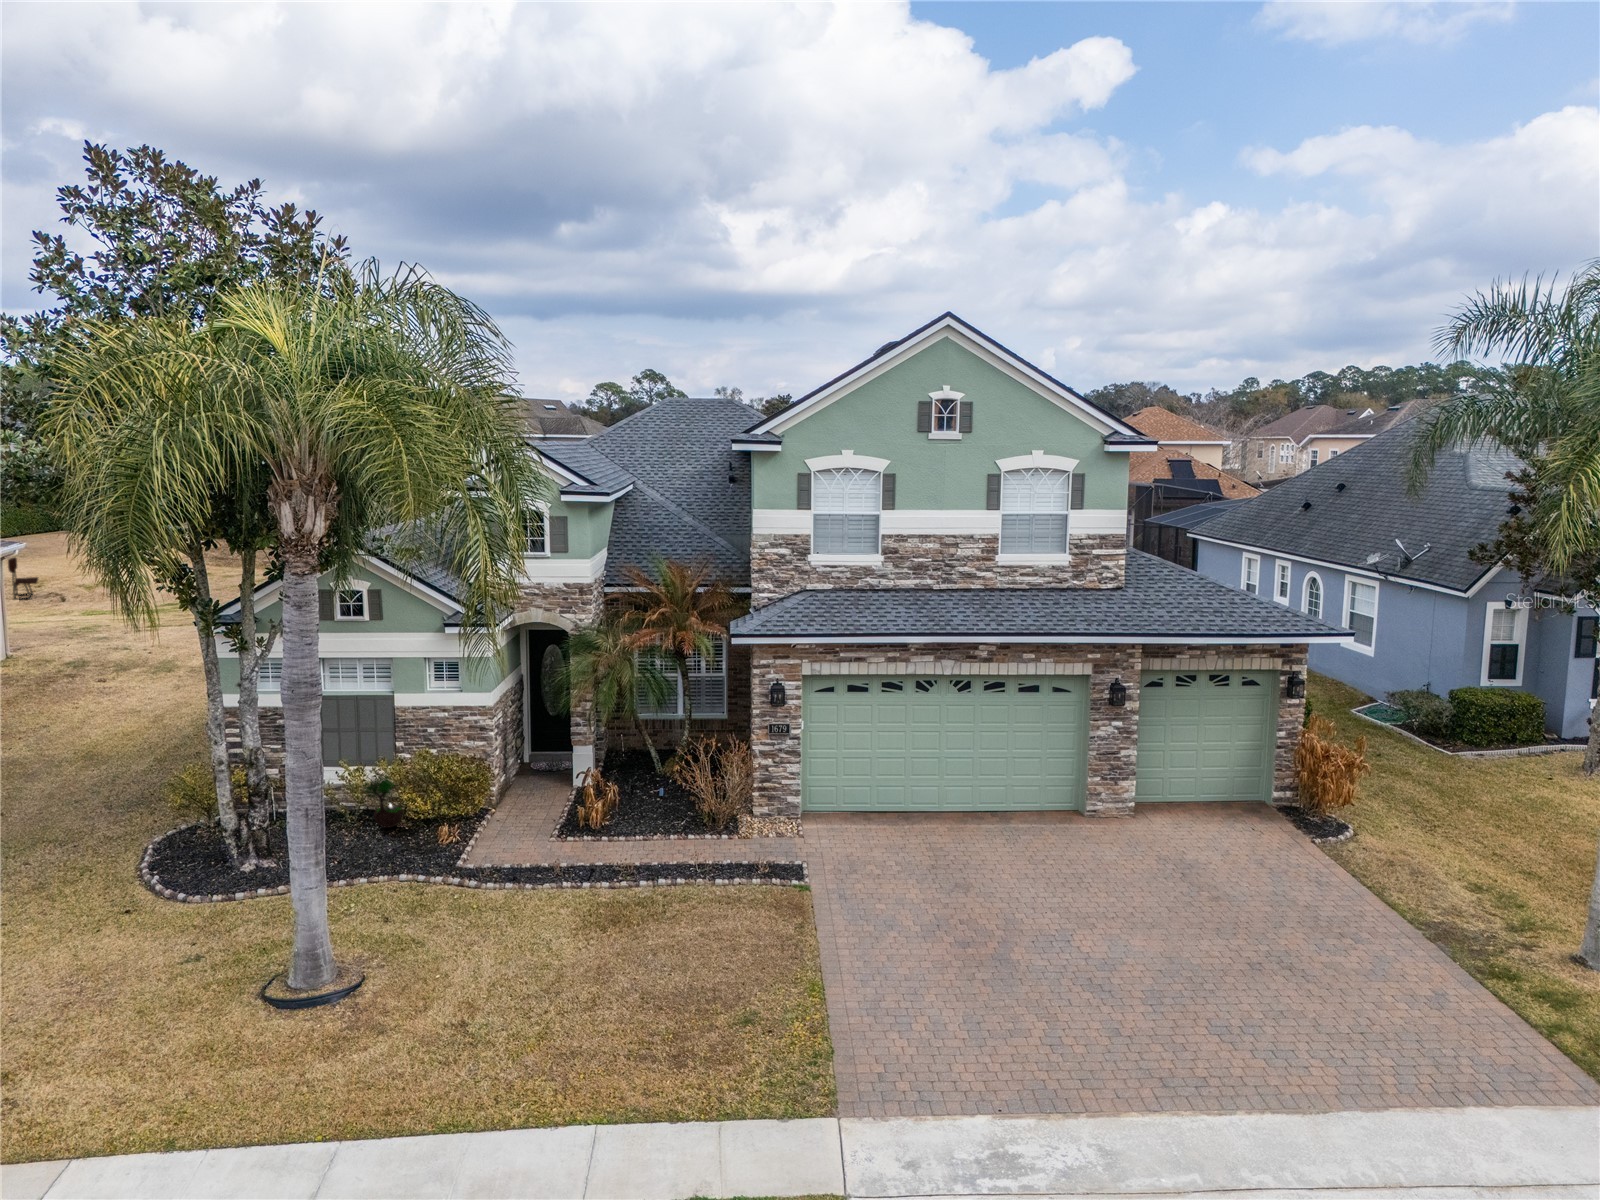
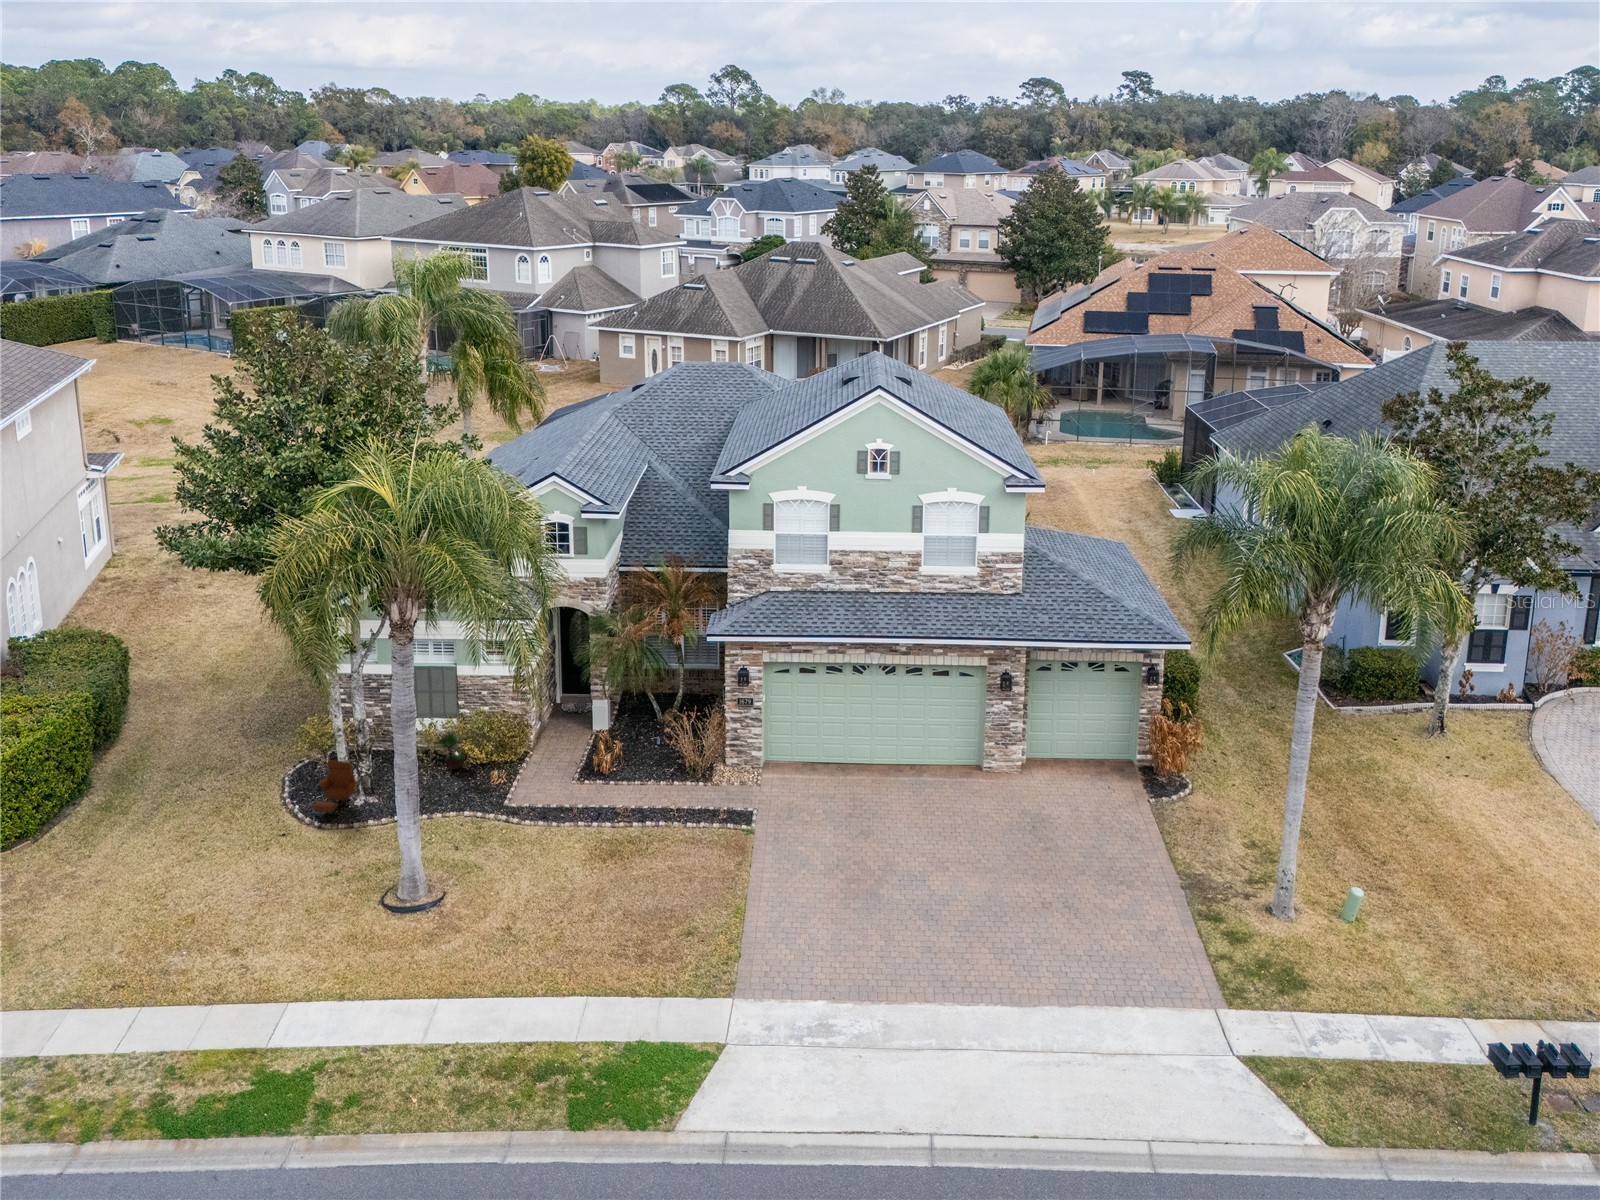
bench: present [8,557,38,600] -> none [108,460,135,501]
lounge chair: none [175,806,246,893] -> present [313,760,358,822]

